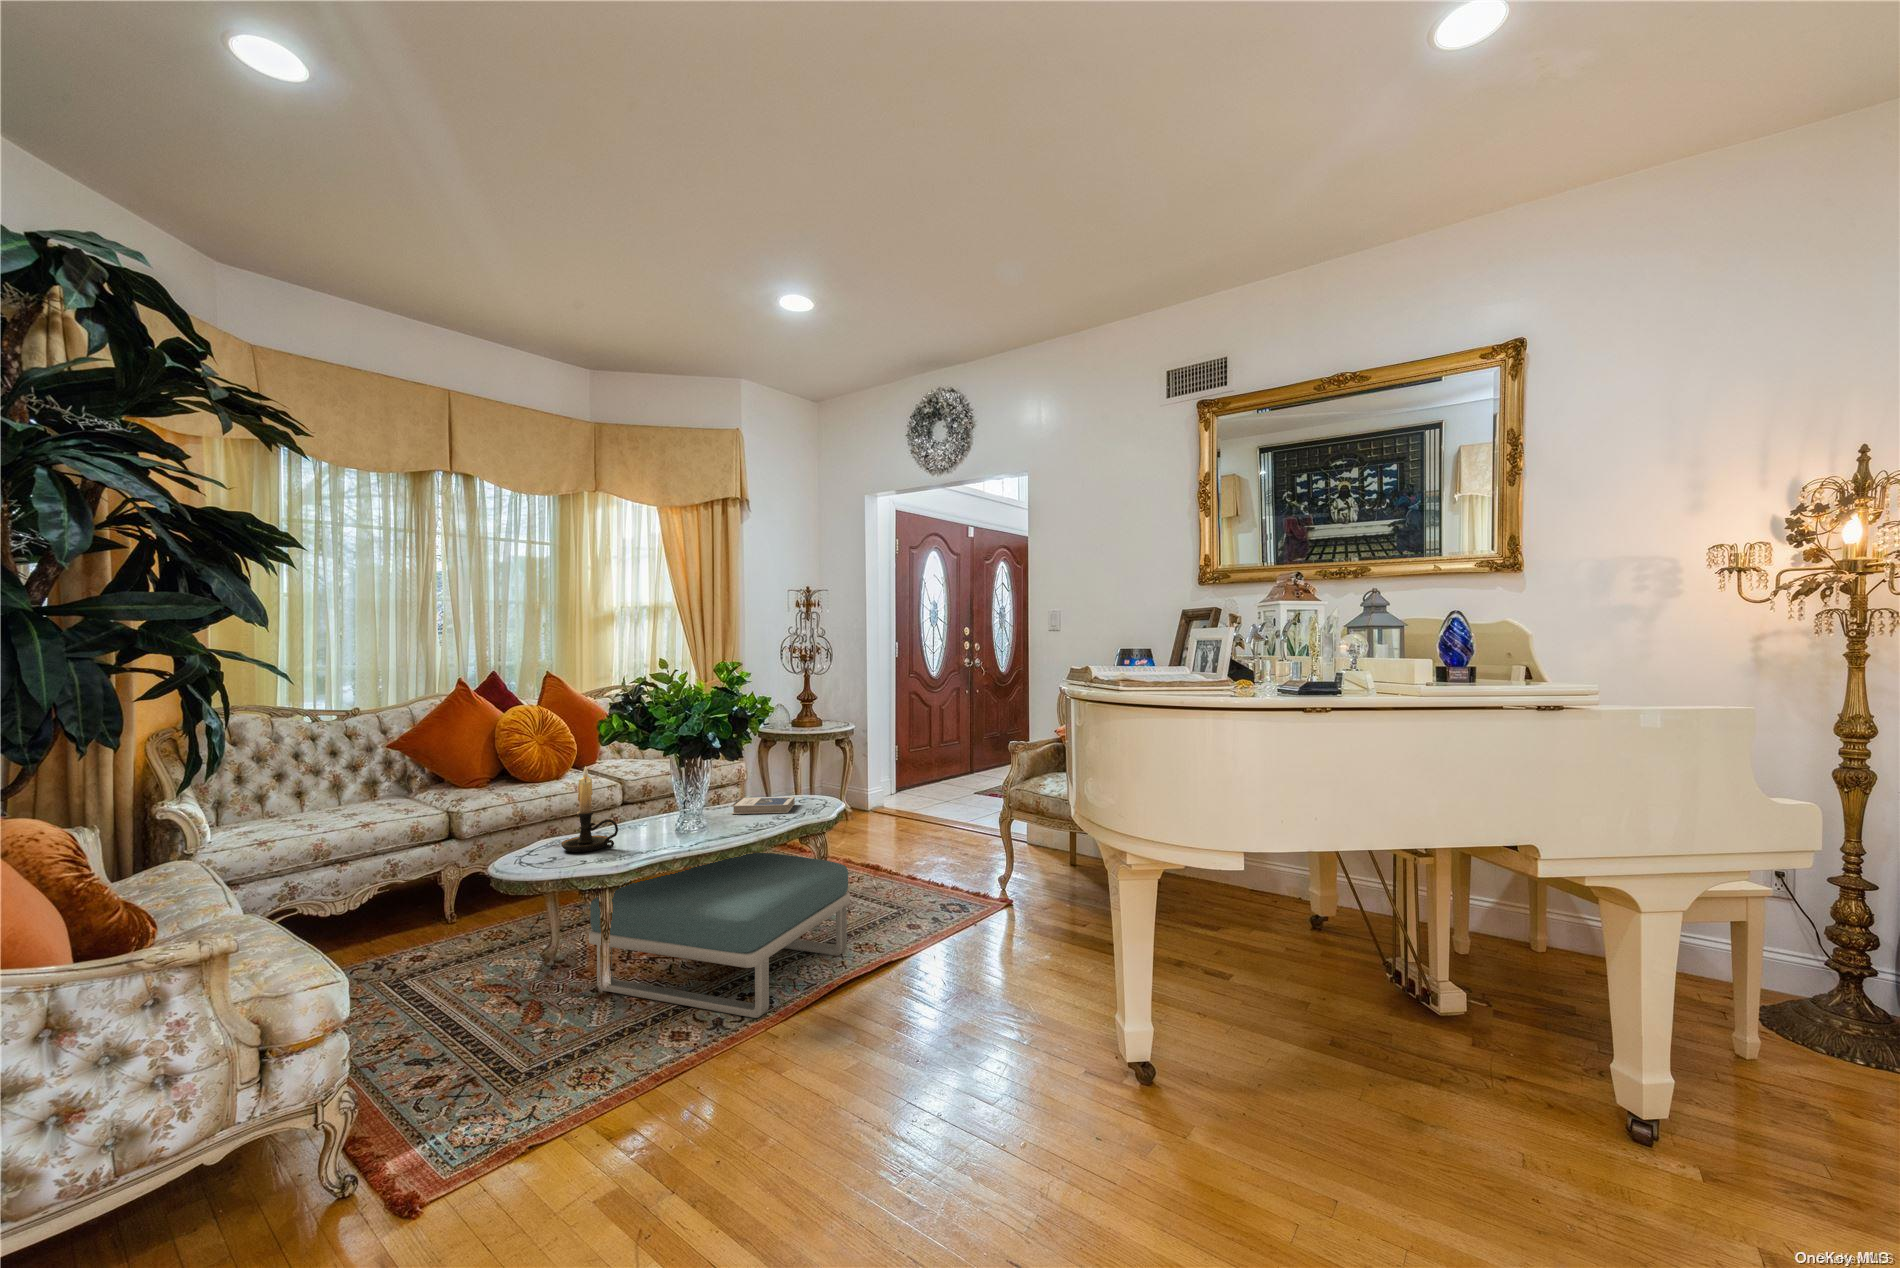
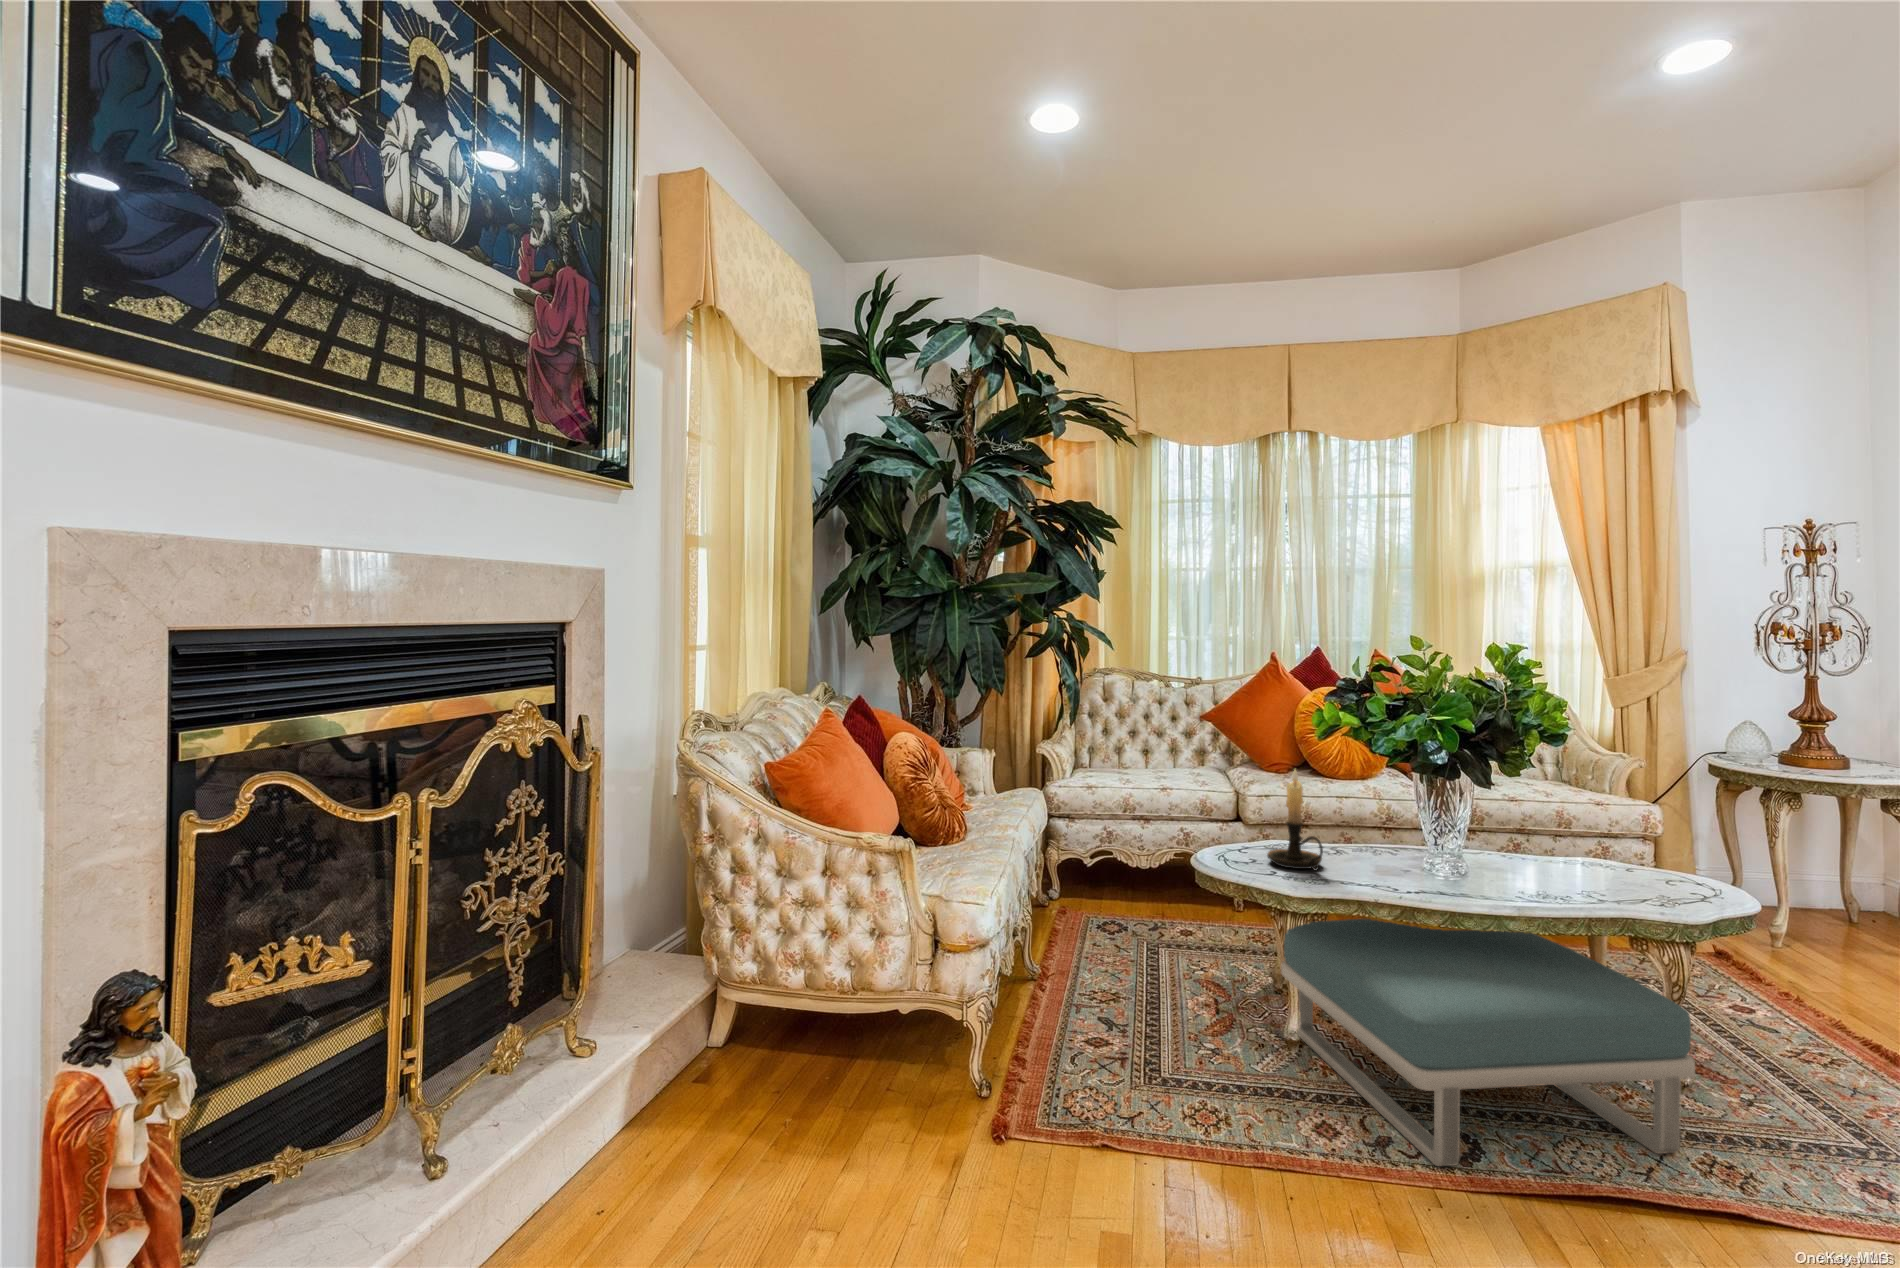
hardback book: present [731,797,795,814] -> none [1524,853,1650,894]

